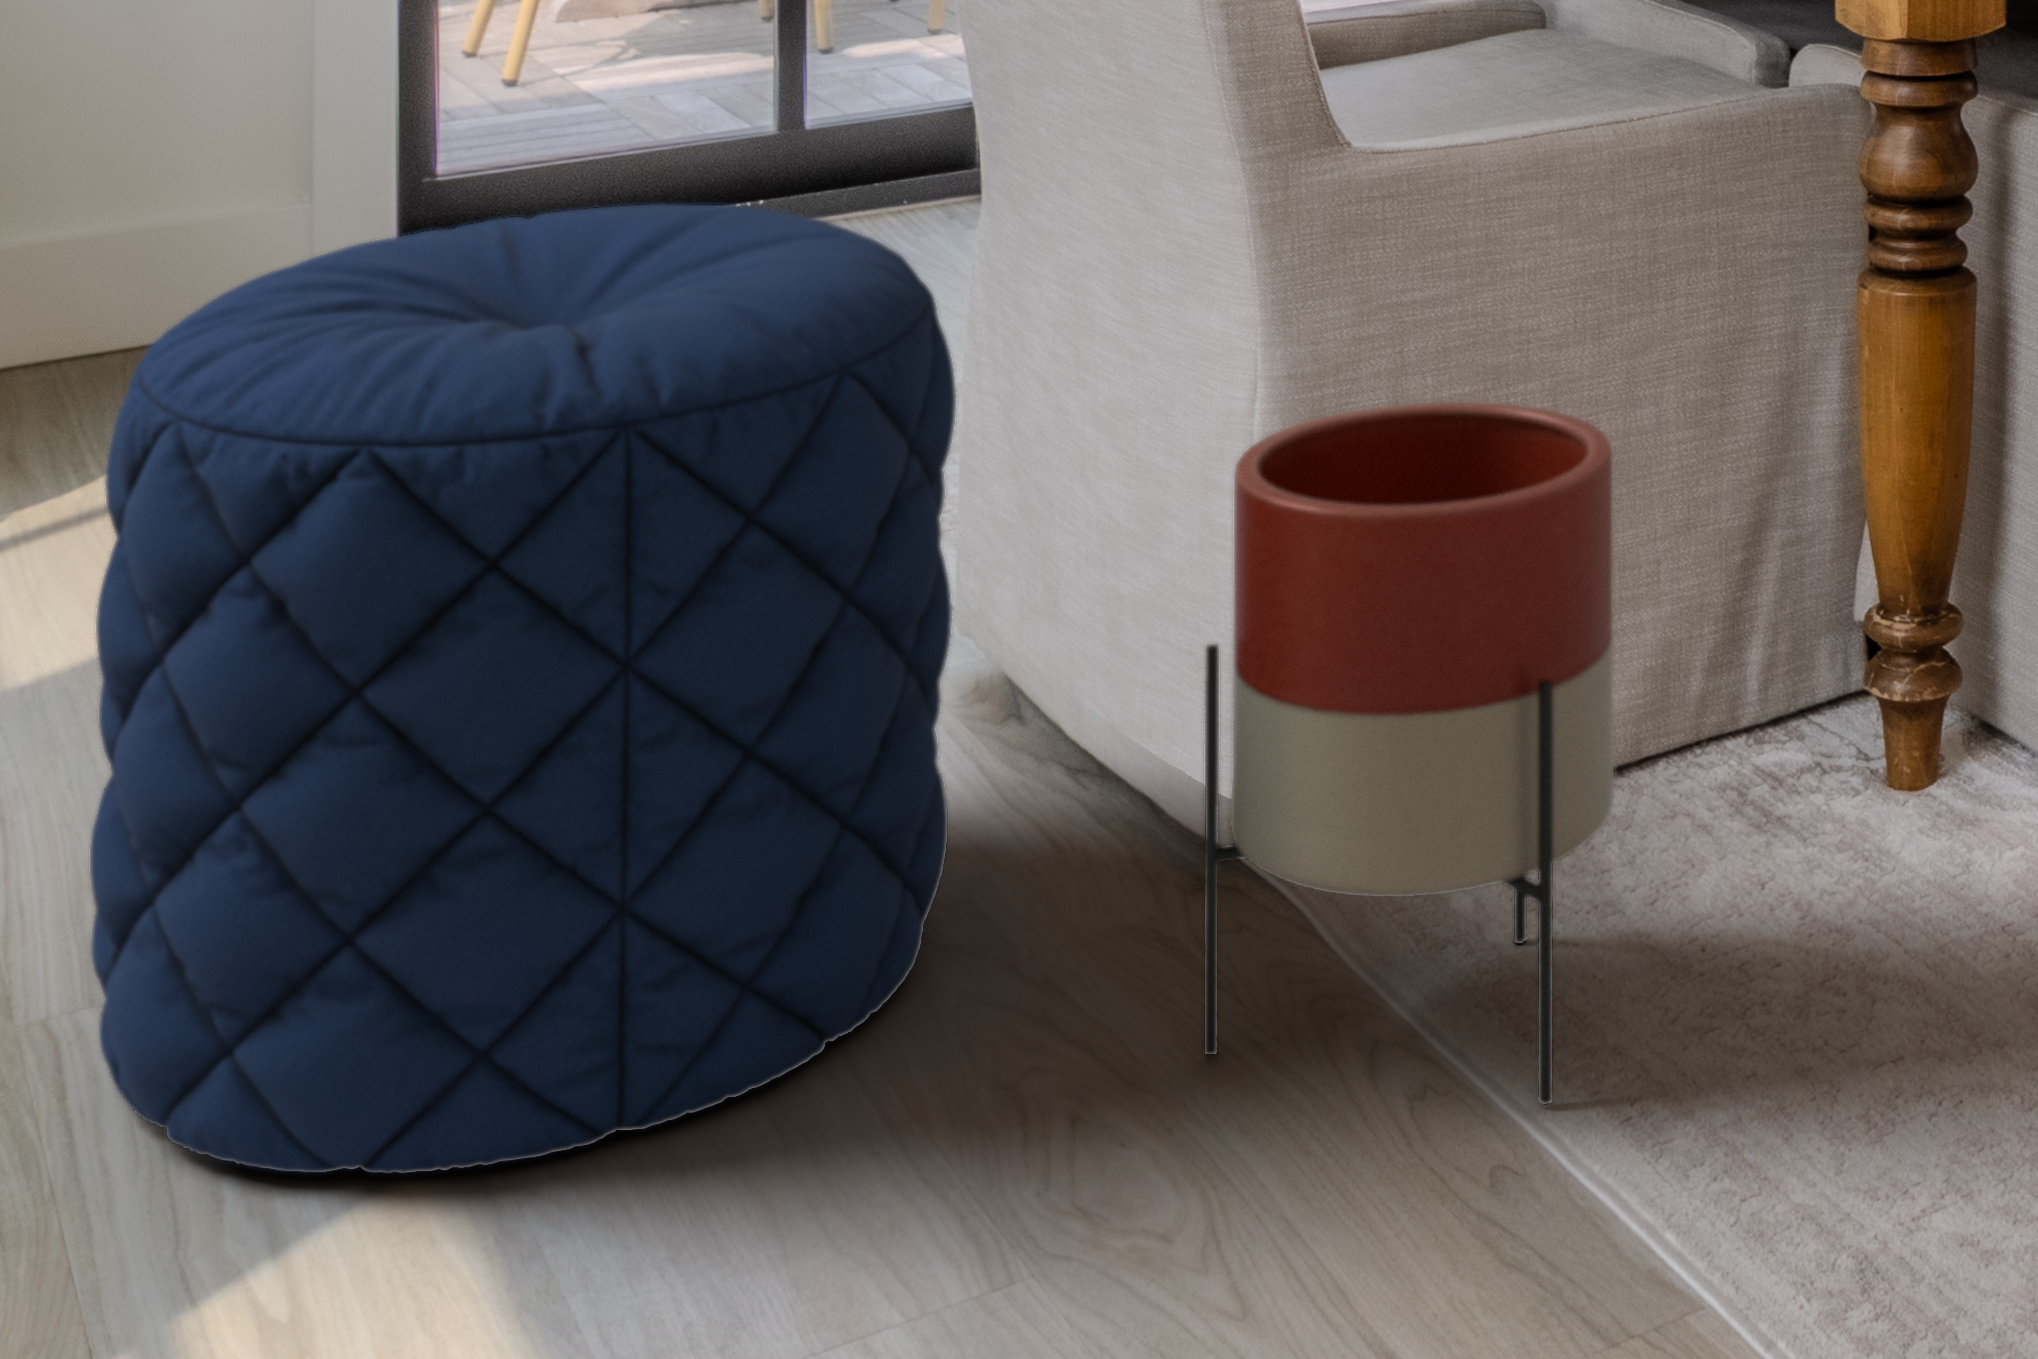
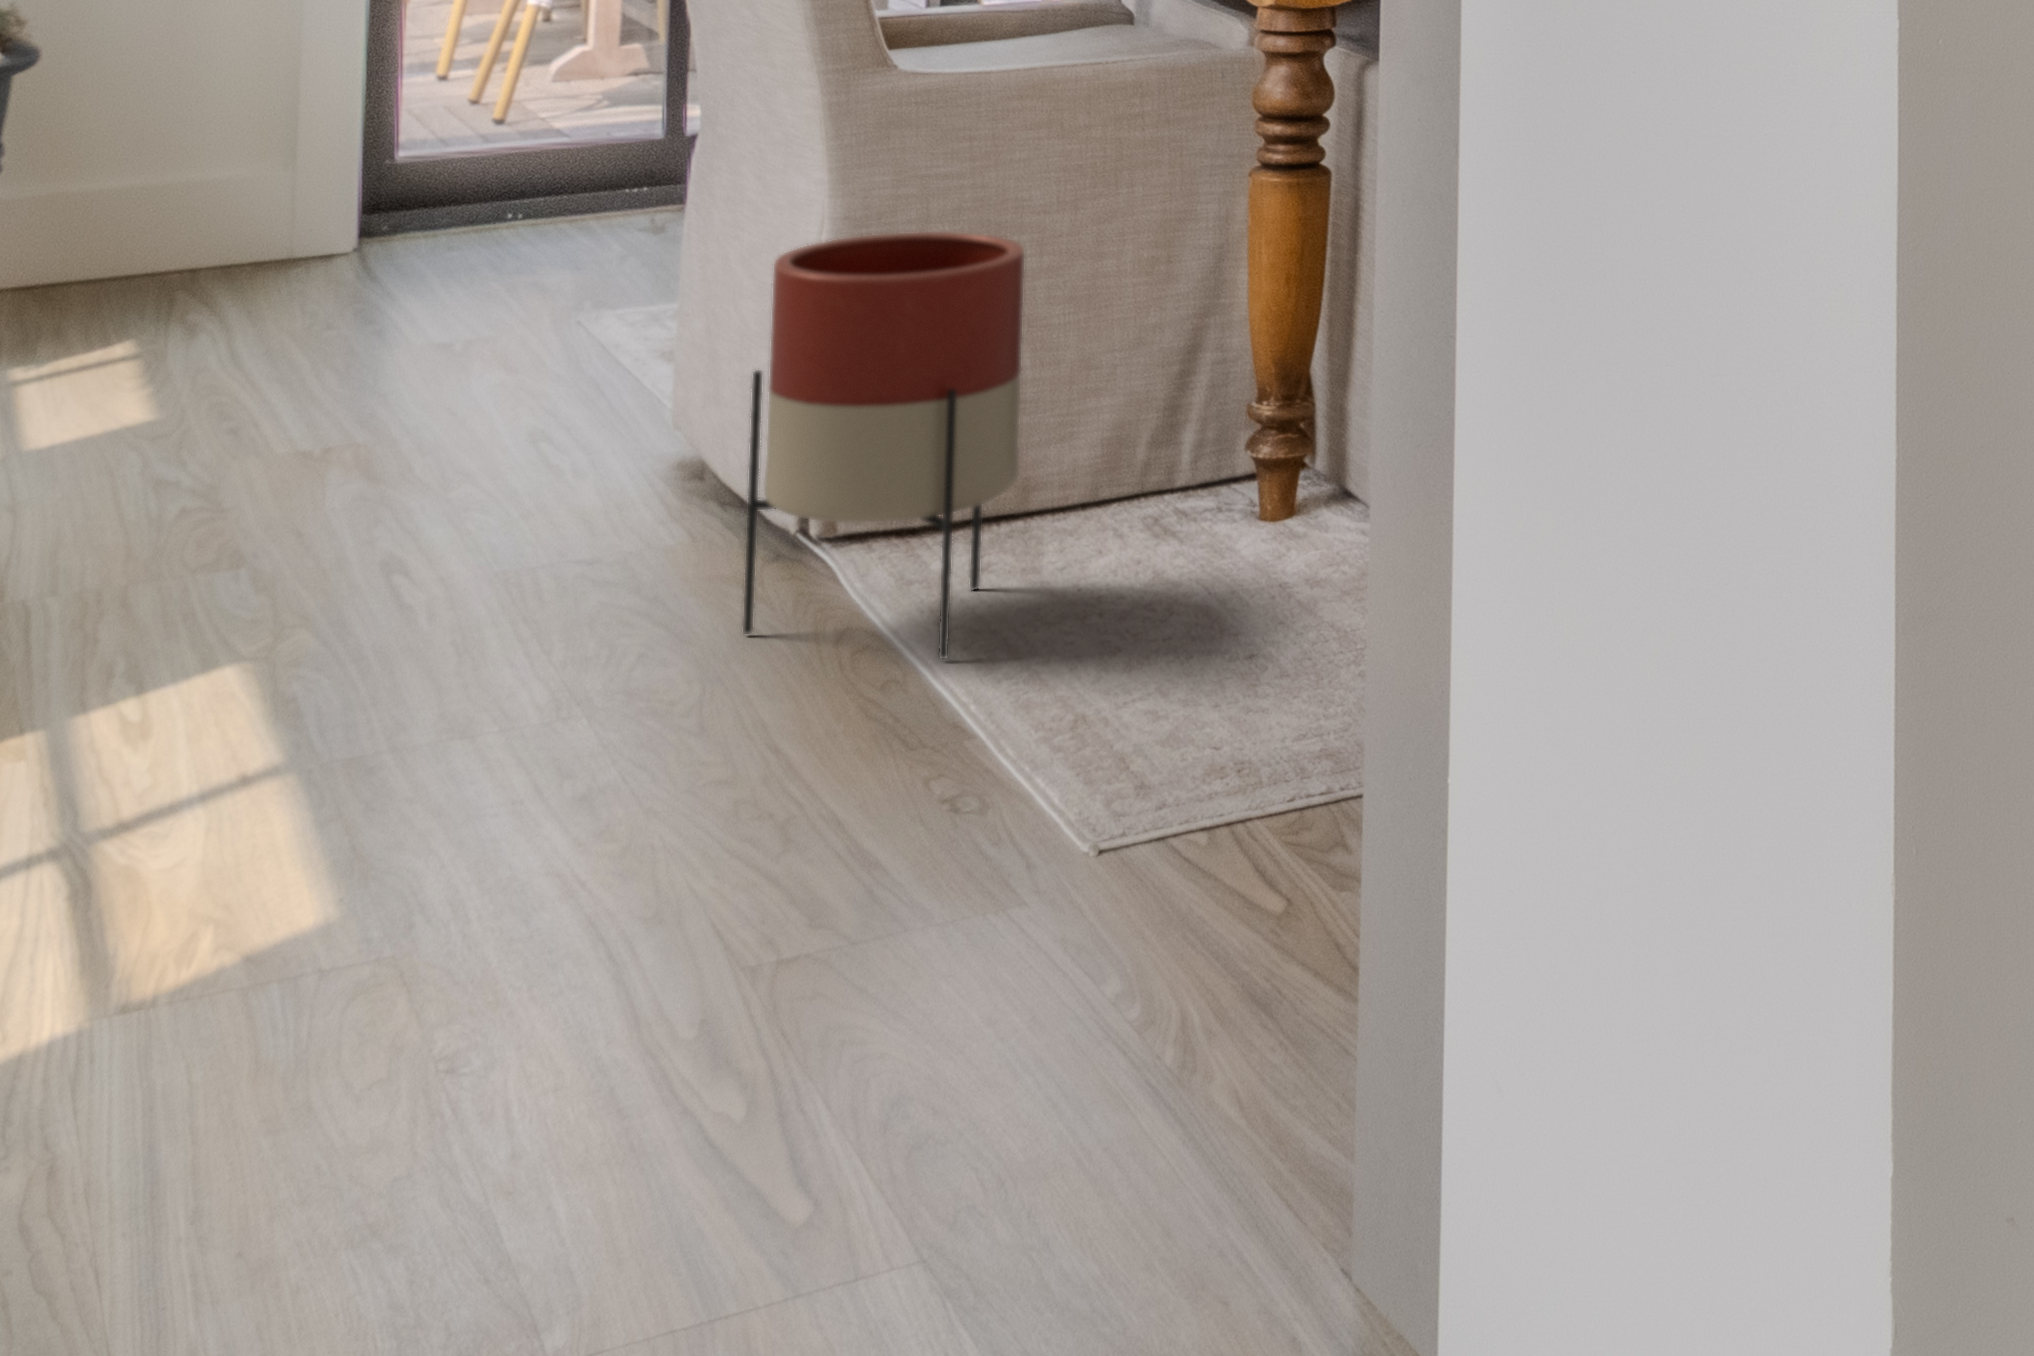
pouf: present [90,204,956,1174] -> none [56,102,624,671]

